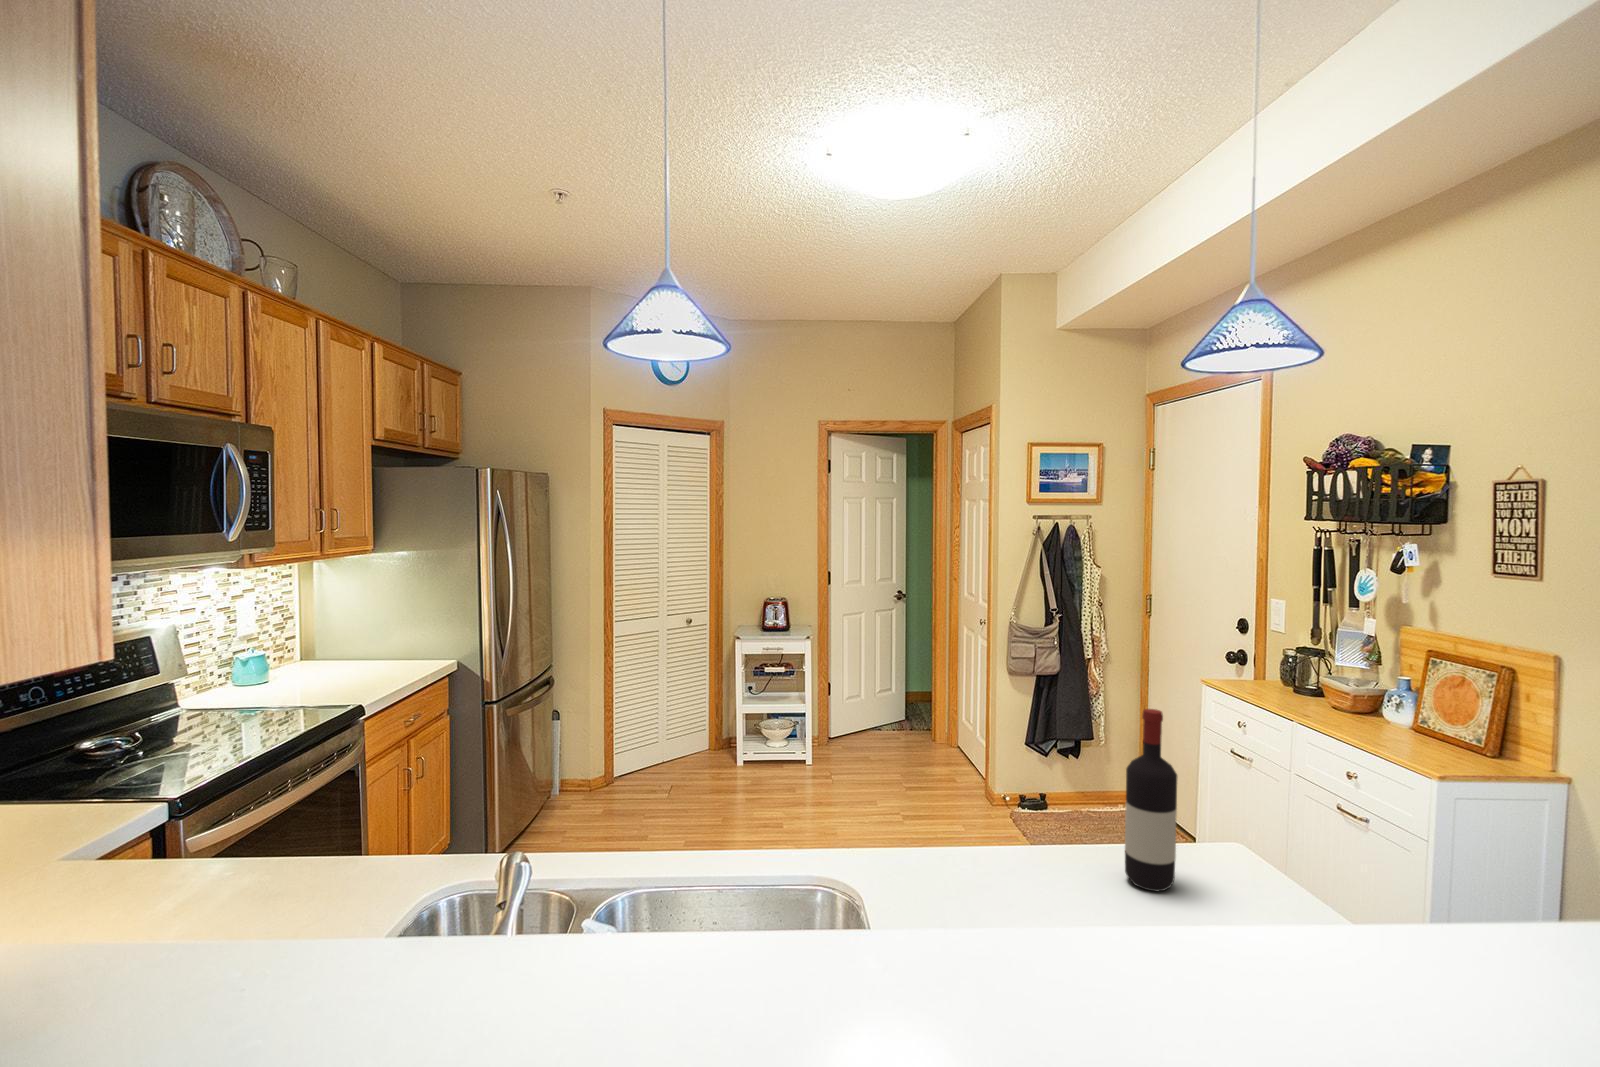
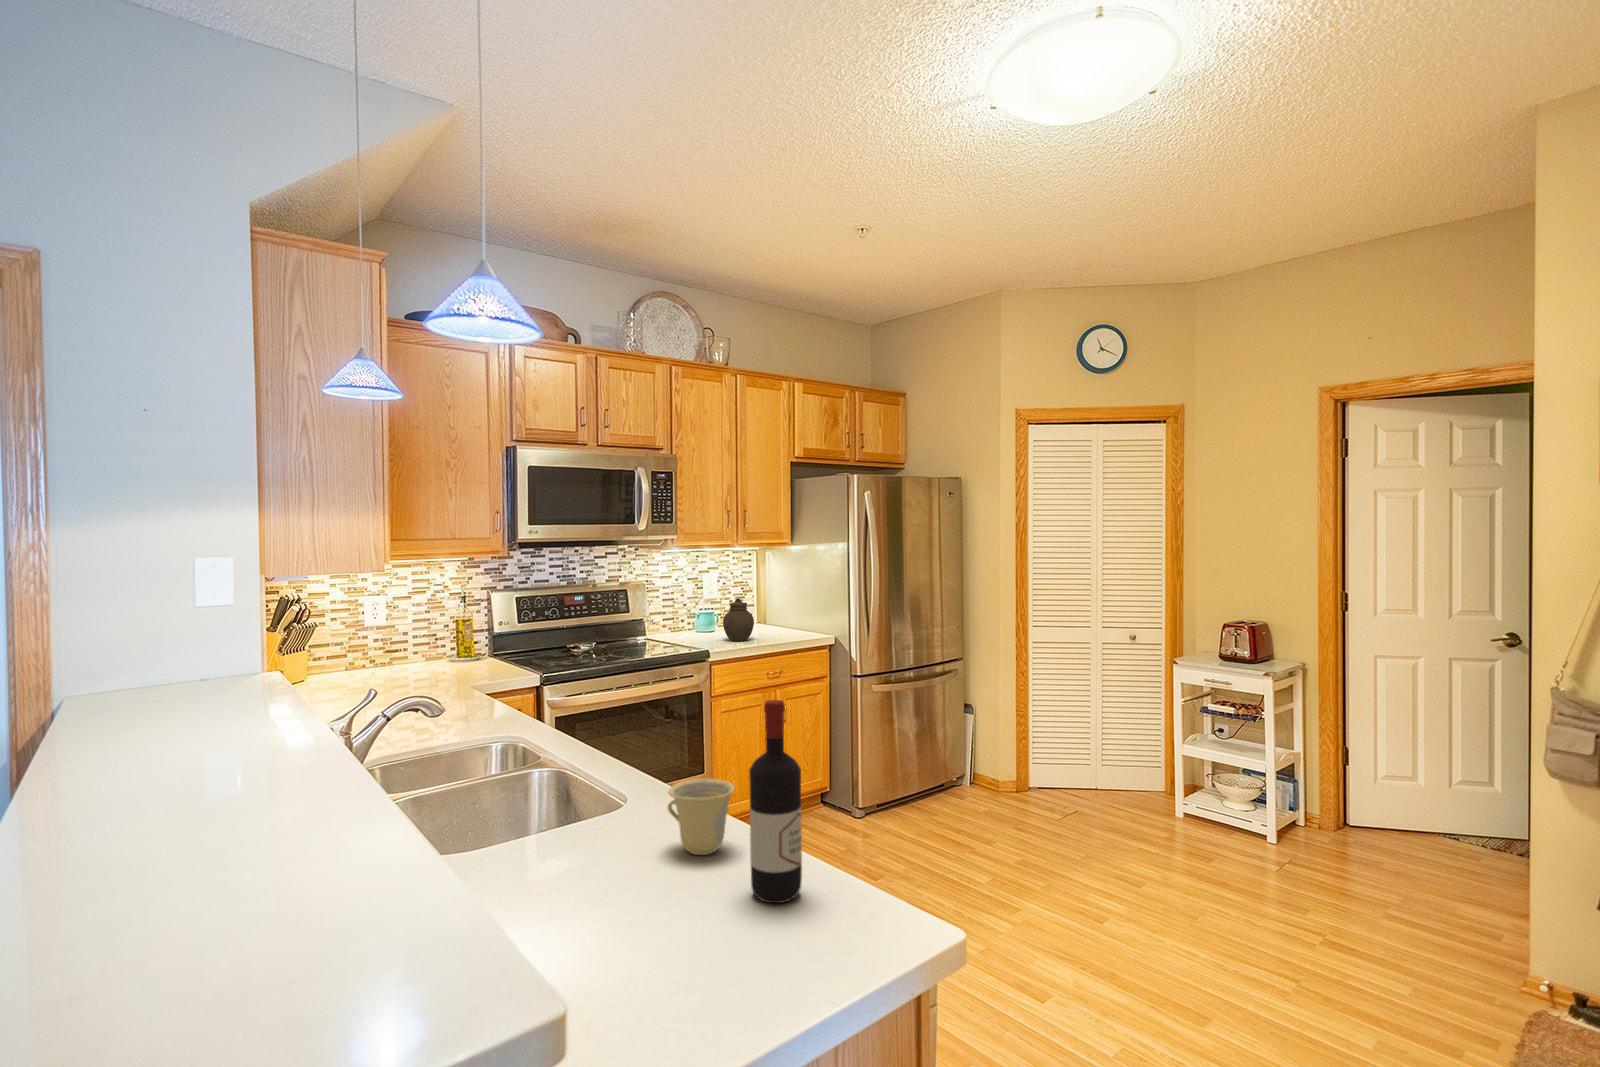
jar: none [307,629,355,687] -> present [723,599,754,641]
cup: none [984,808,1055,890] -> present [668,779,735,855]

